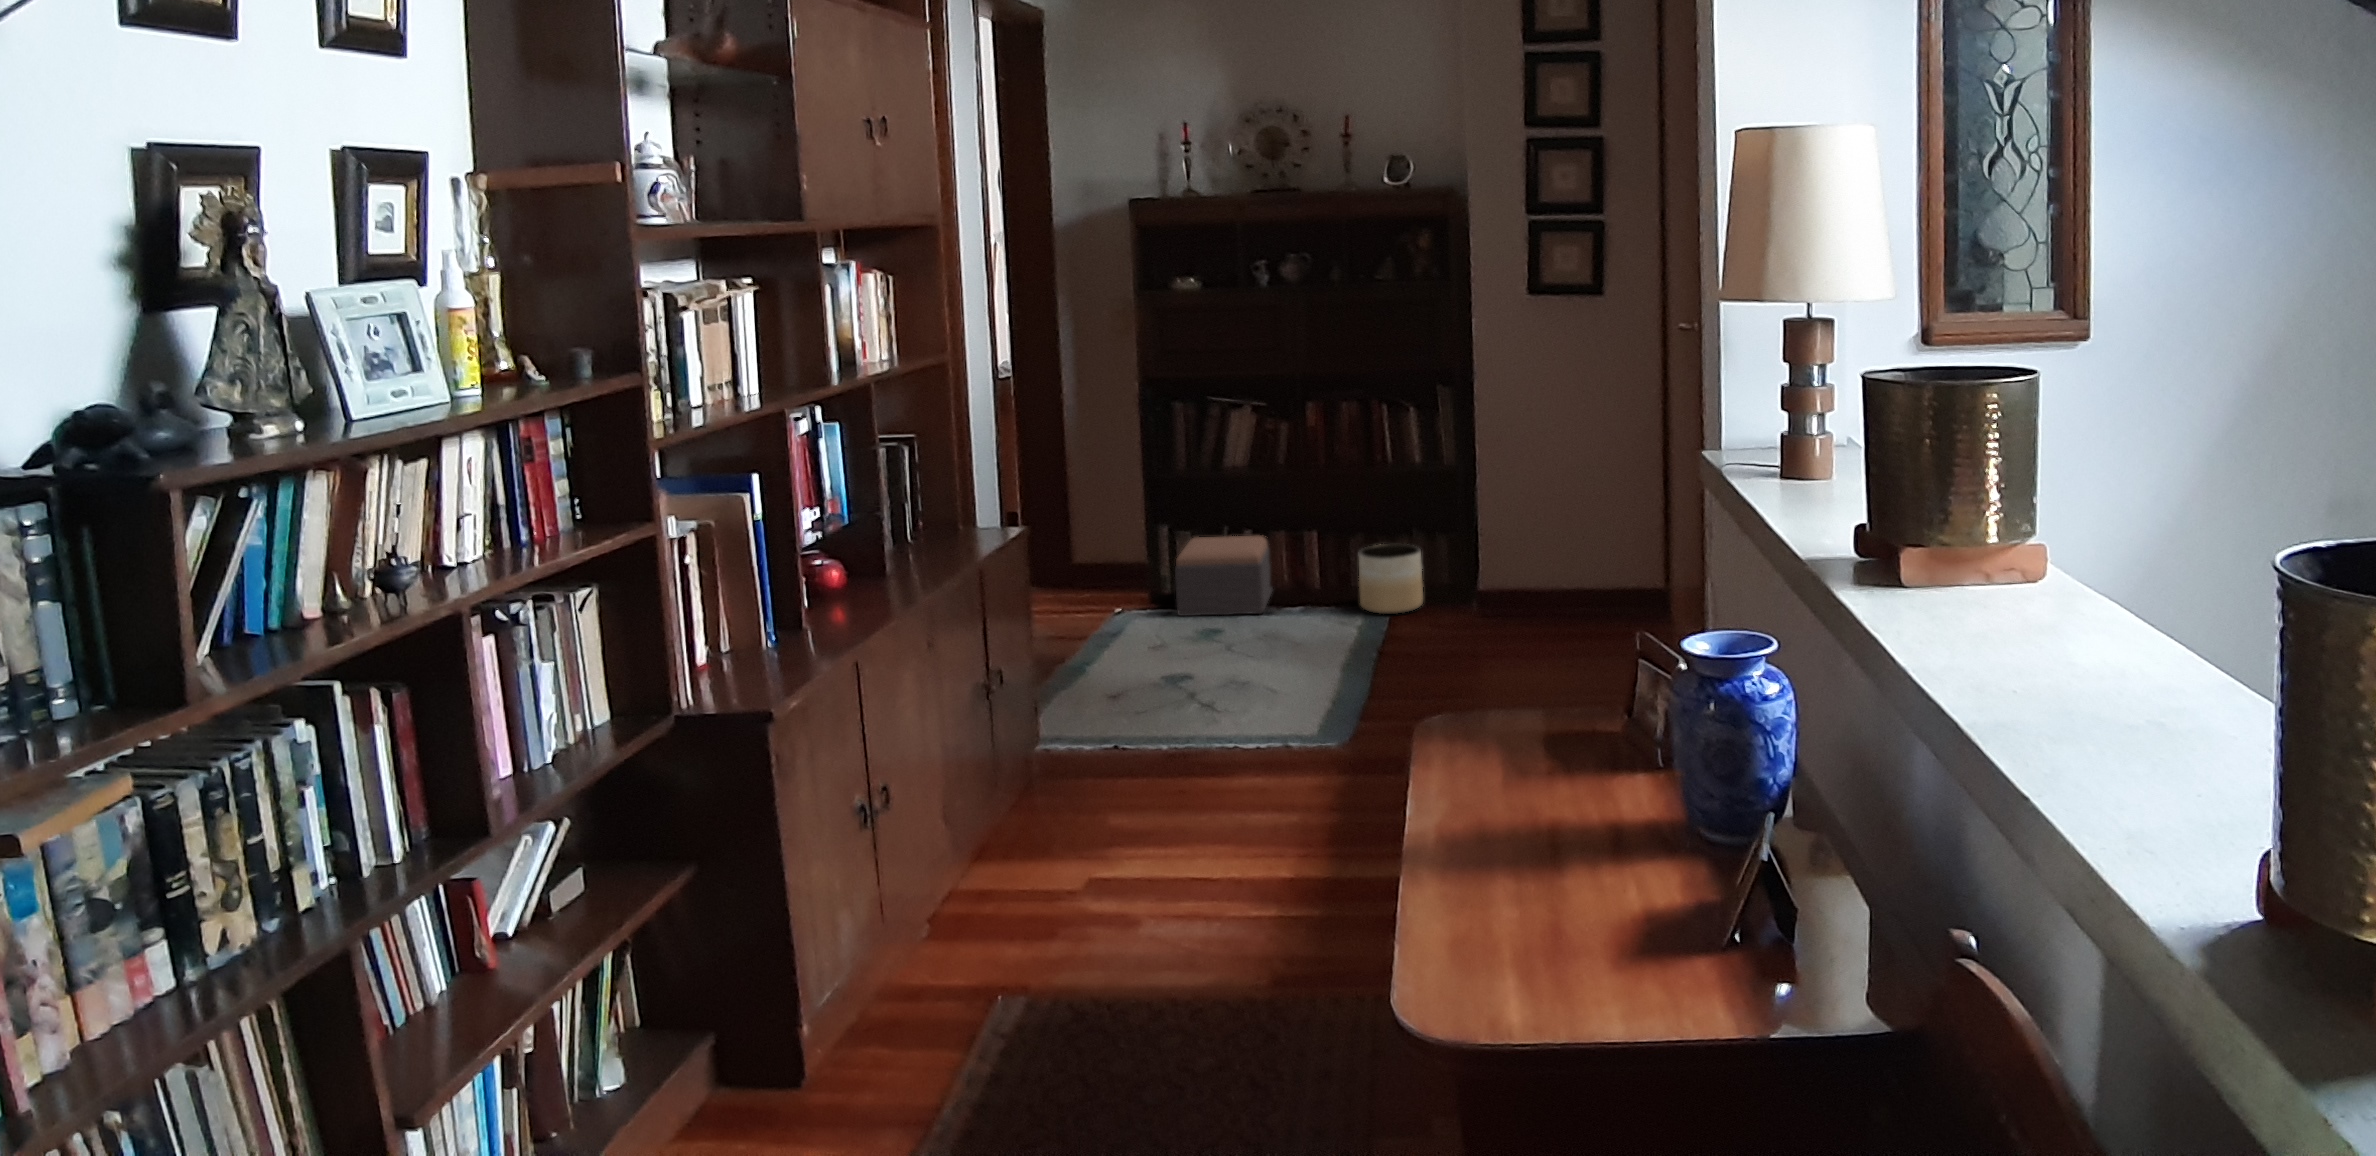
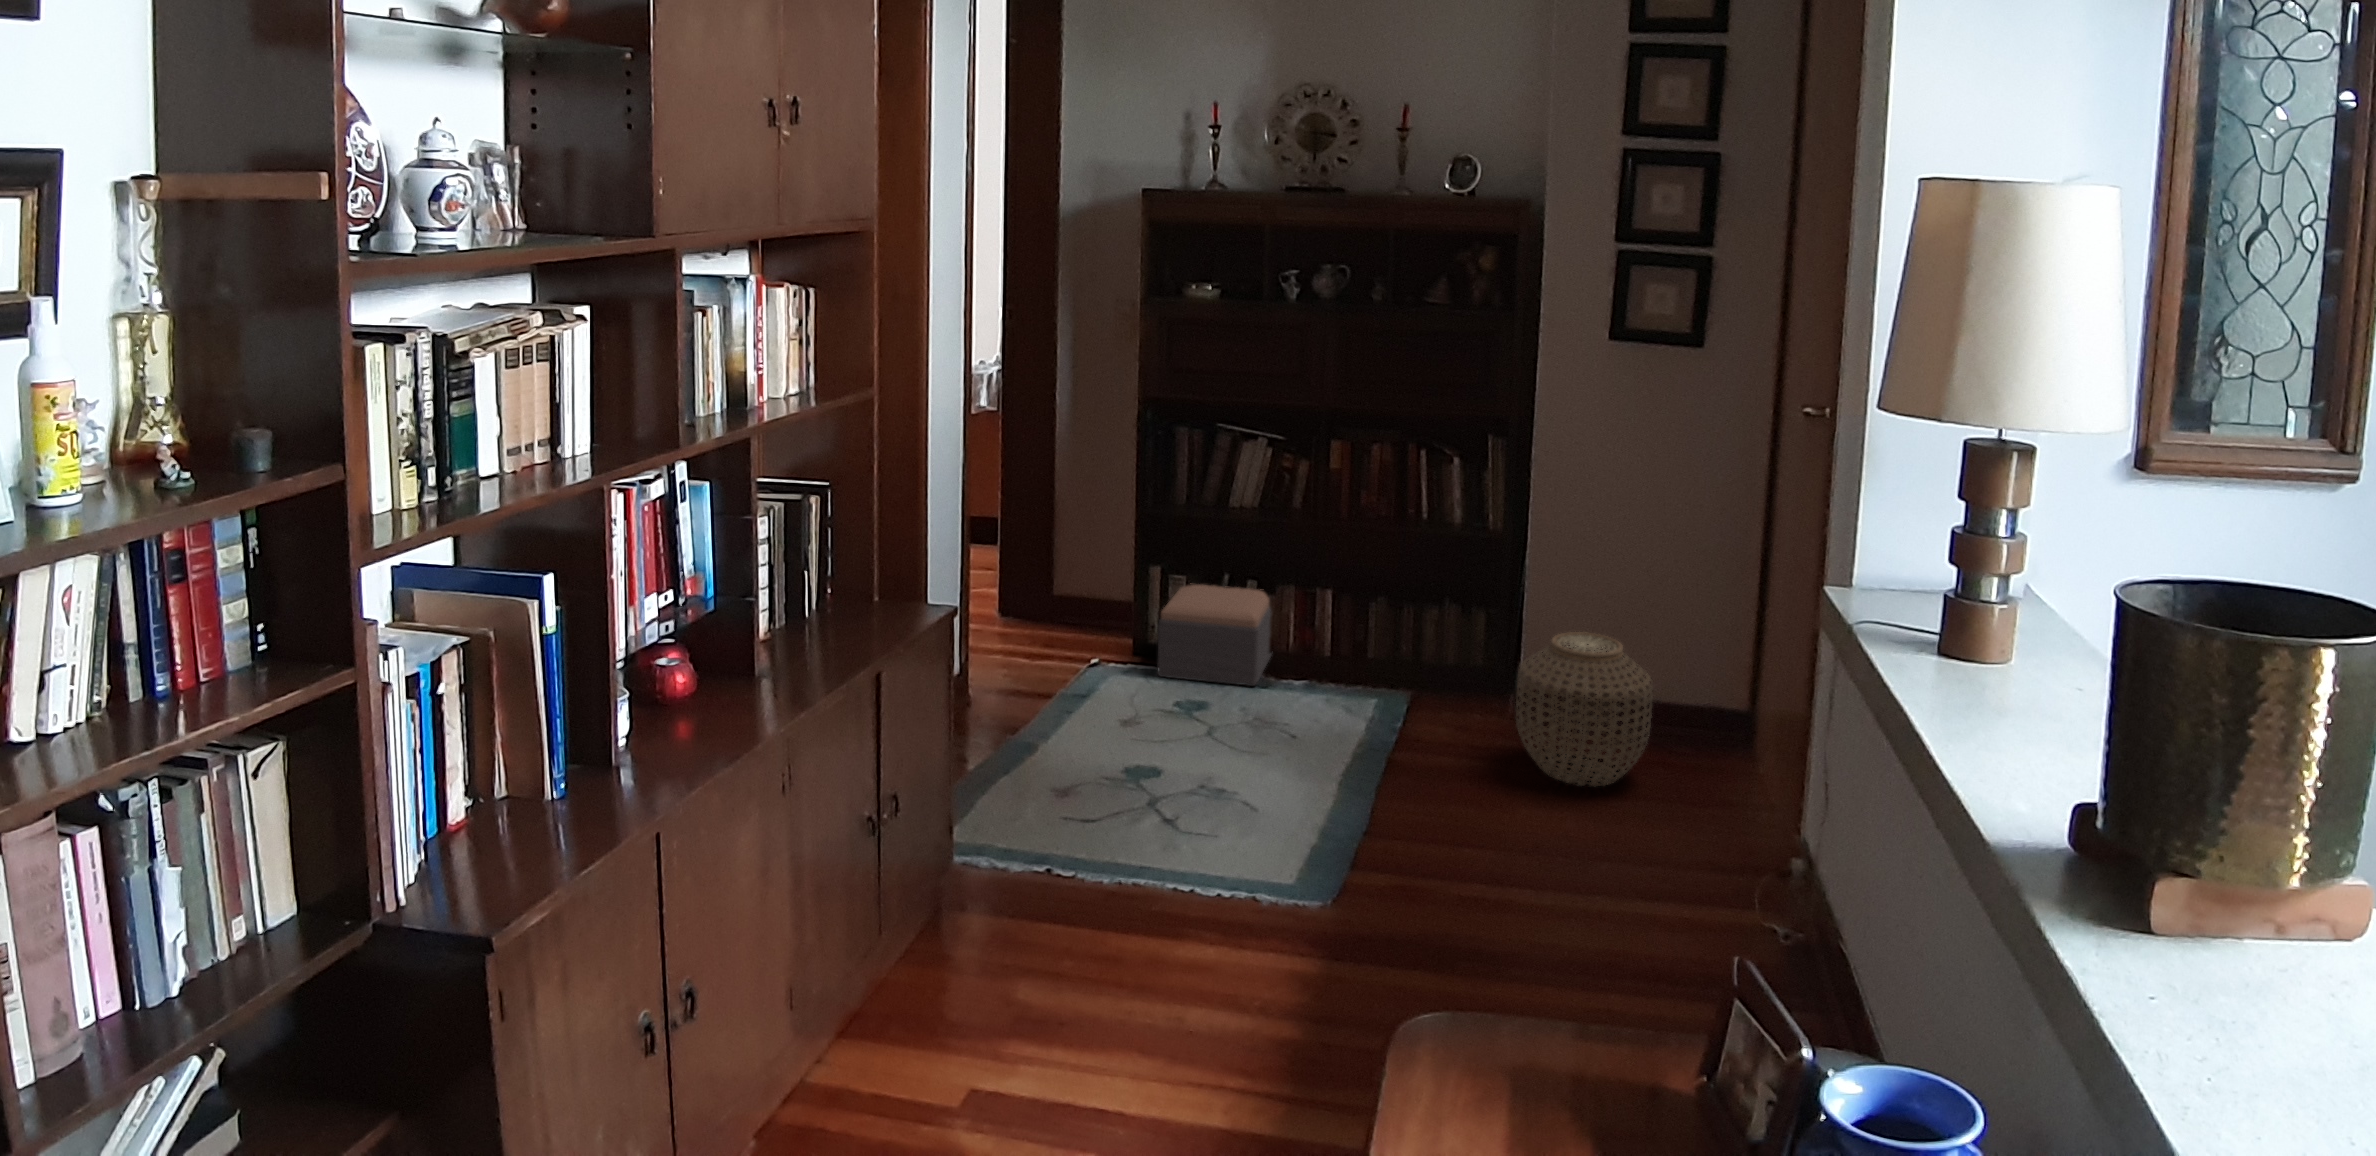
woven basket: none [1479,528,1586,649] -> present [1516,632,1653,786]
planter: present [1359,544,1423,614] -> none [1372,619,1450,707]

